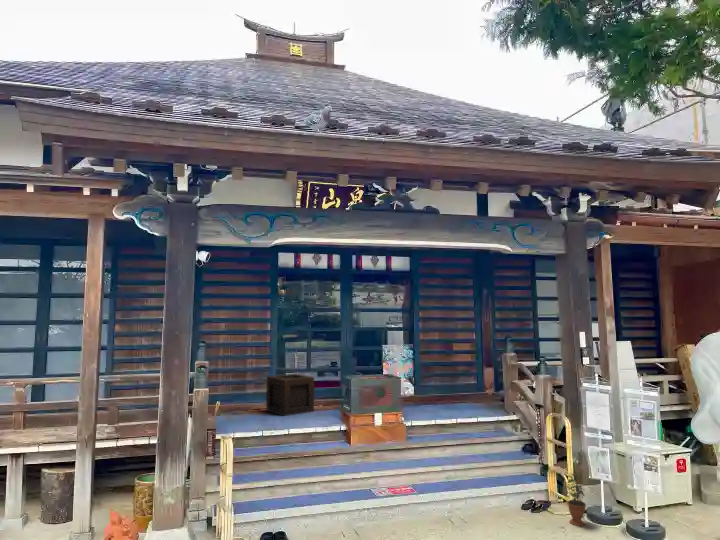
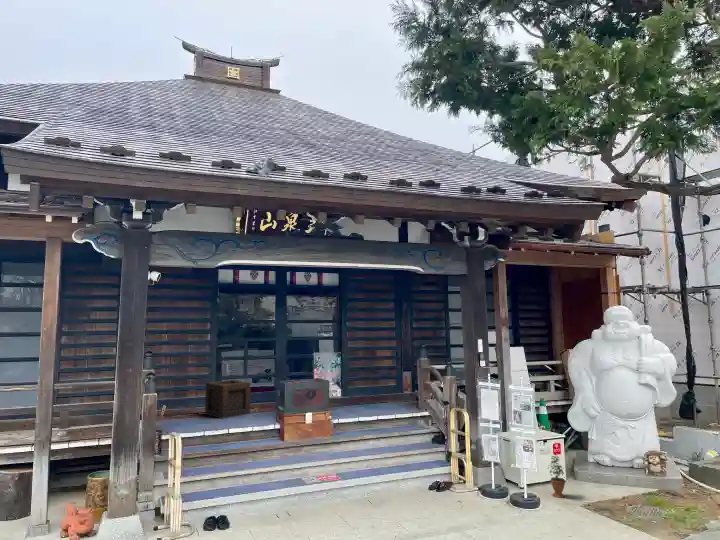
potted plant: present [566,472,586,526] -> present [550,456,565,498]

